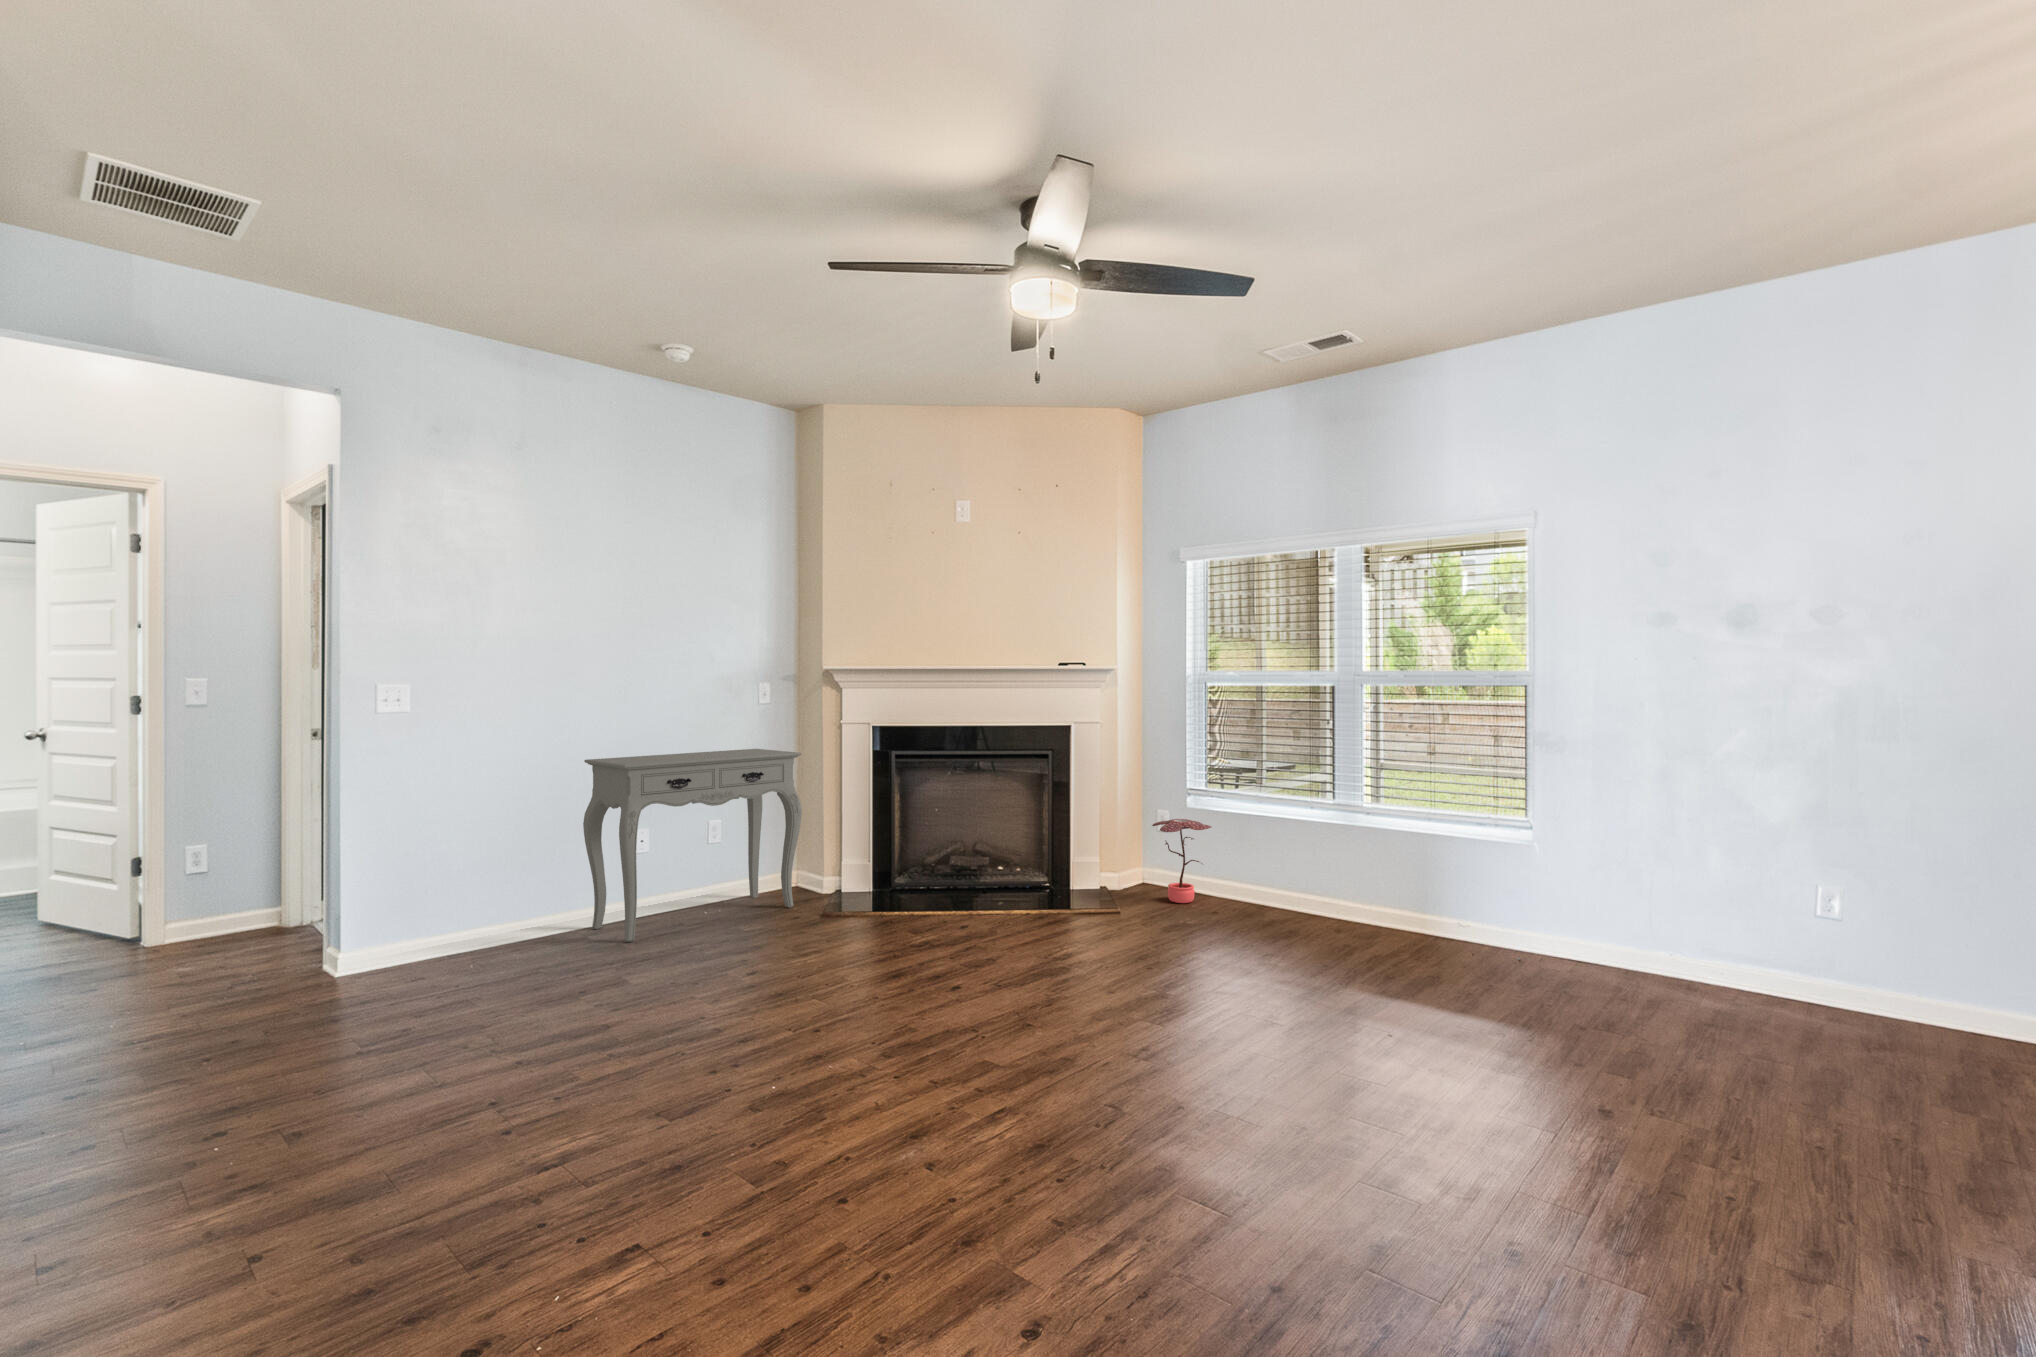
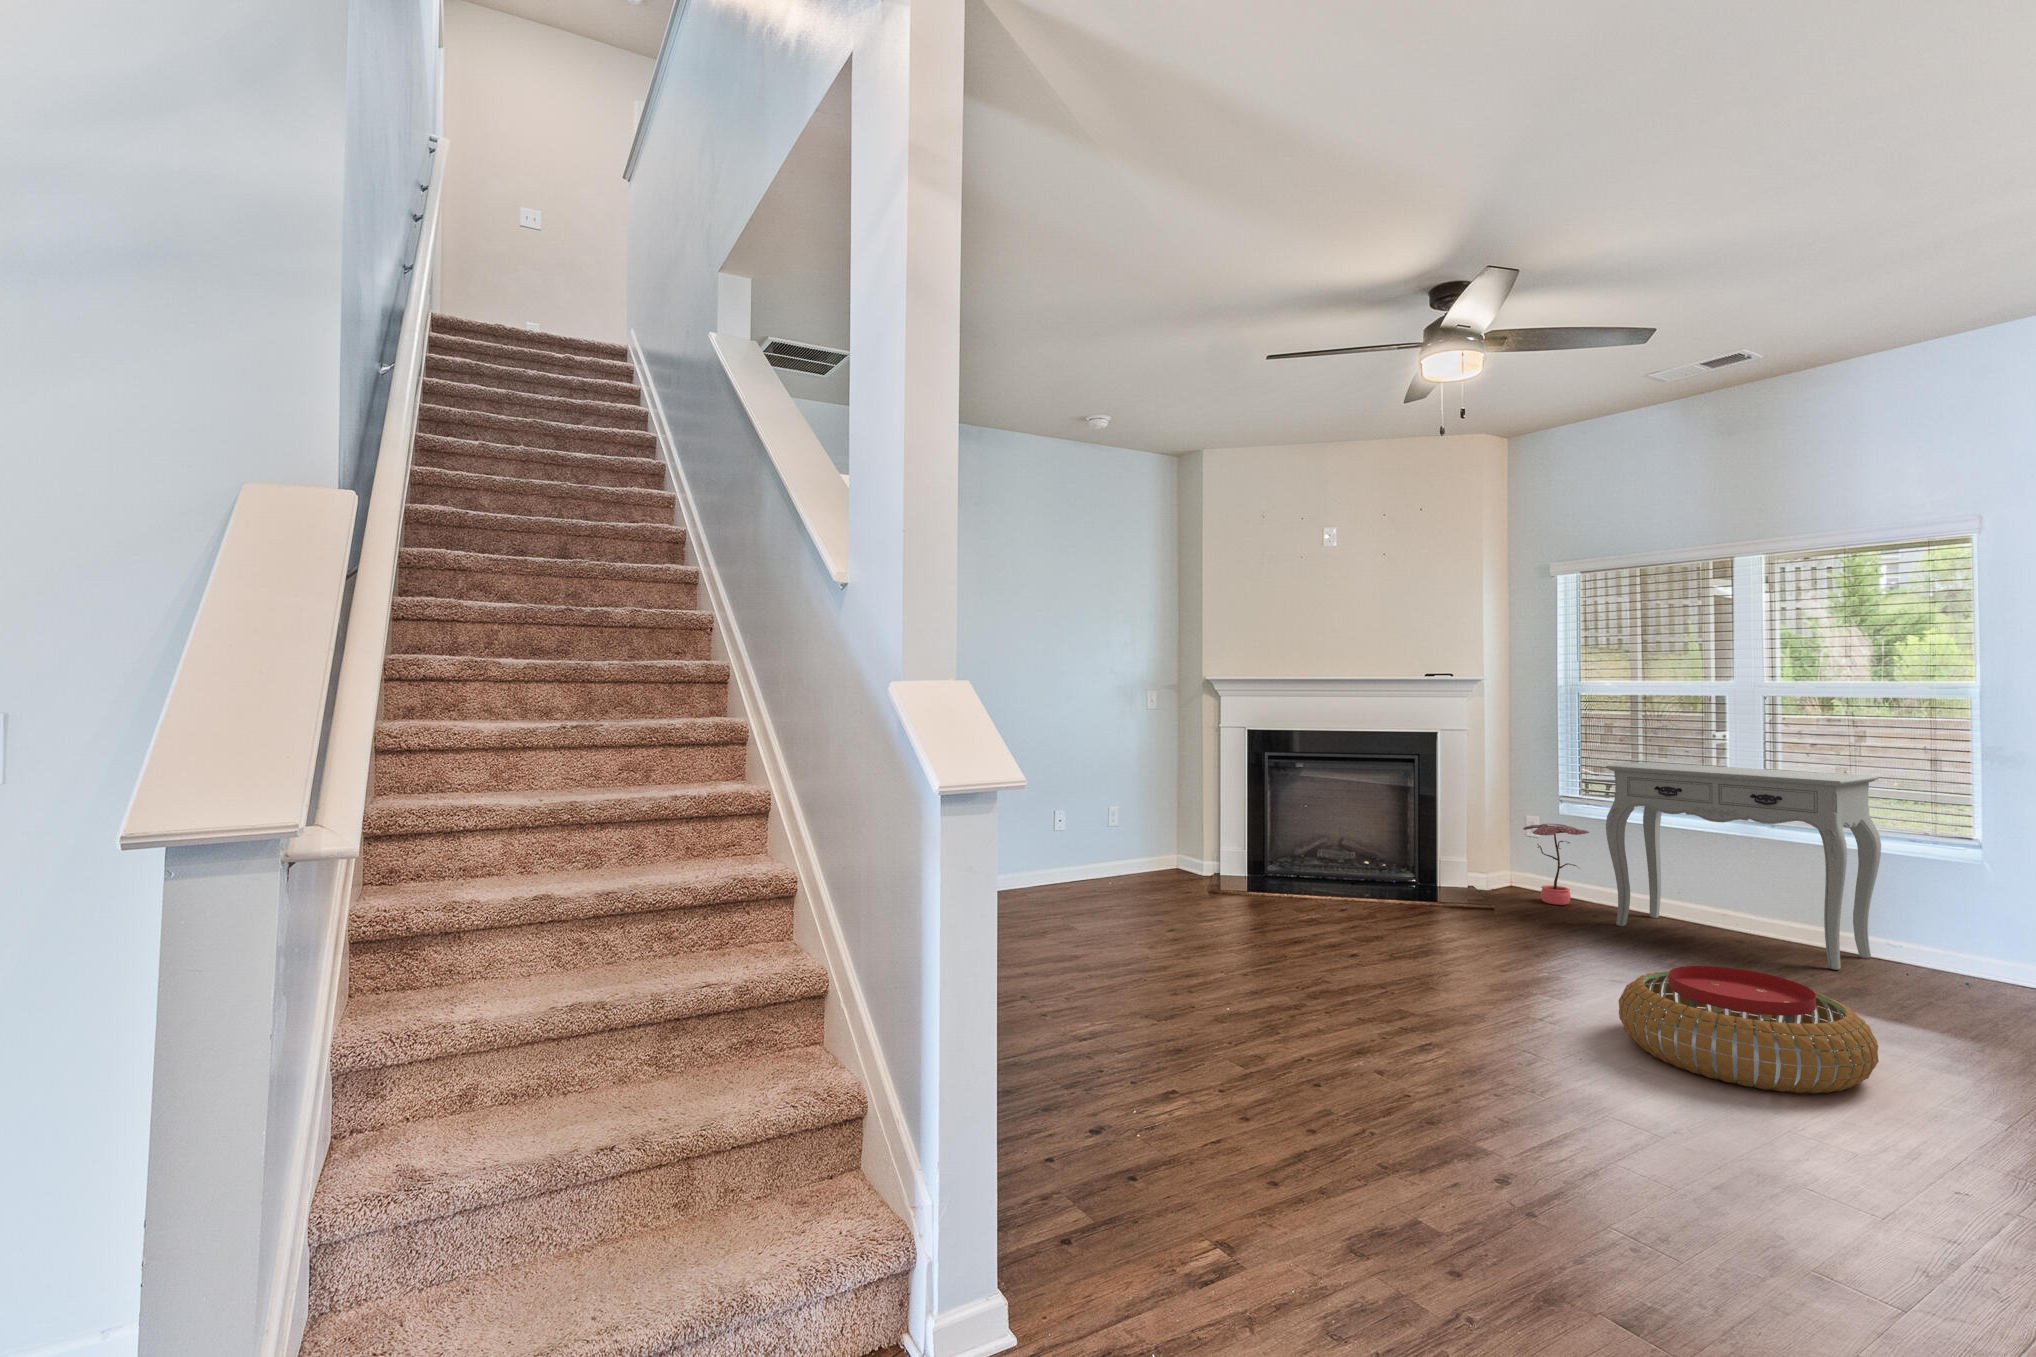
console table: present [583,749,802,942] -> present [1606,762,1881,970]
pouf: none [1209,982,1445,1126] -> present [1619,966,1879,1093]

